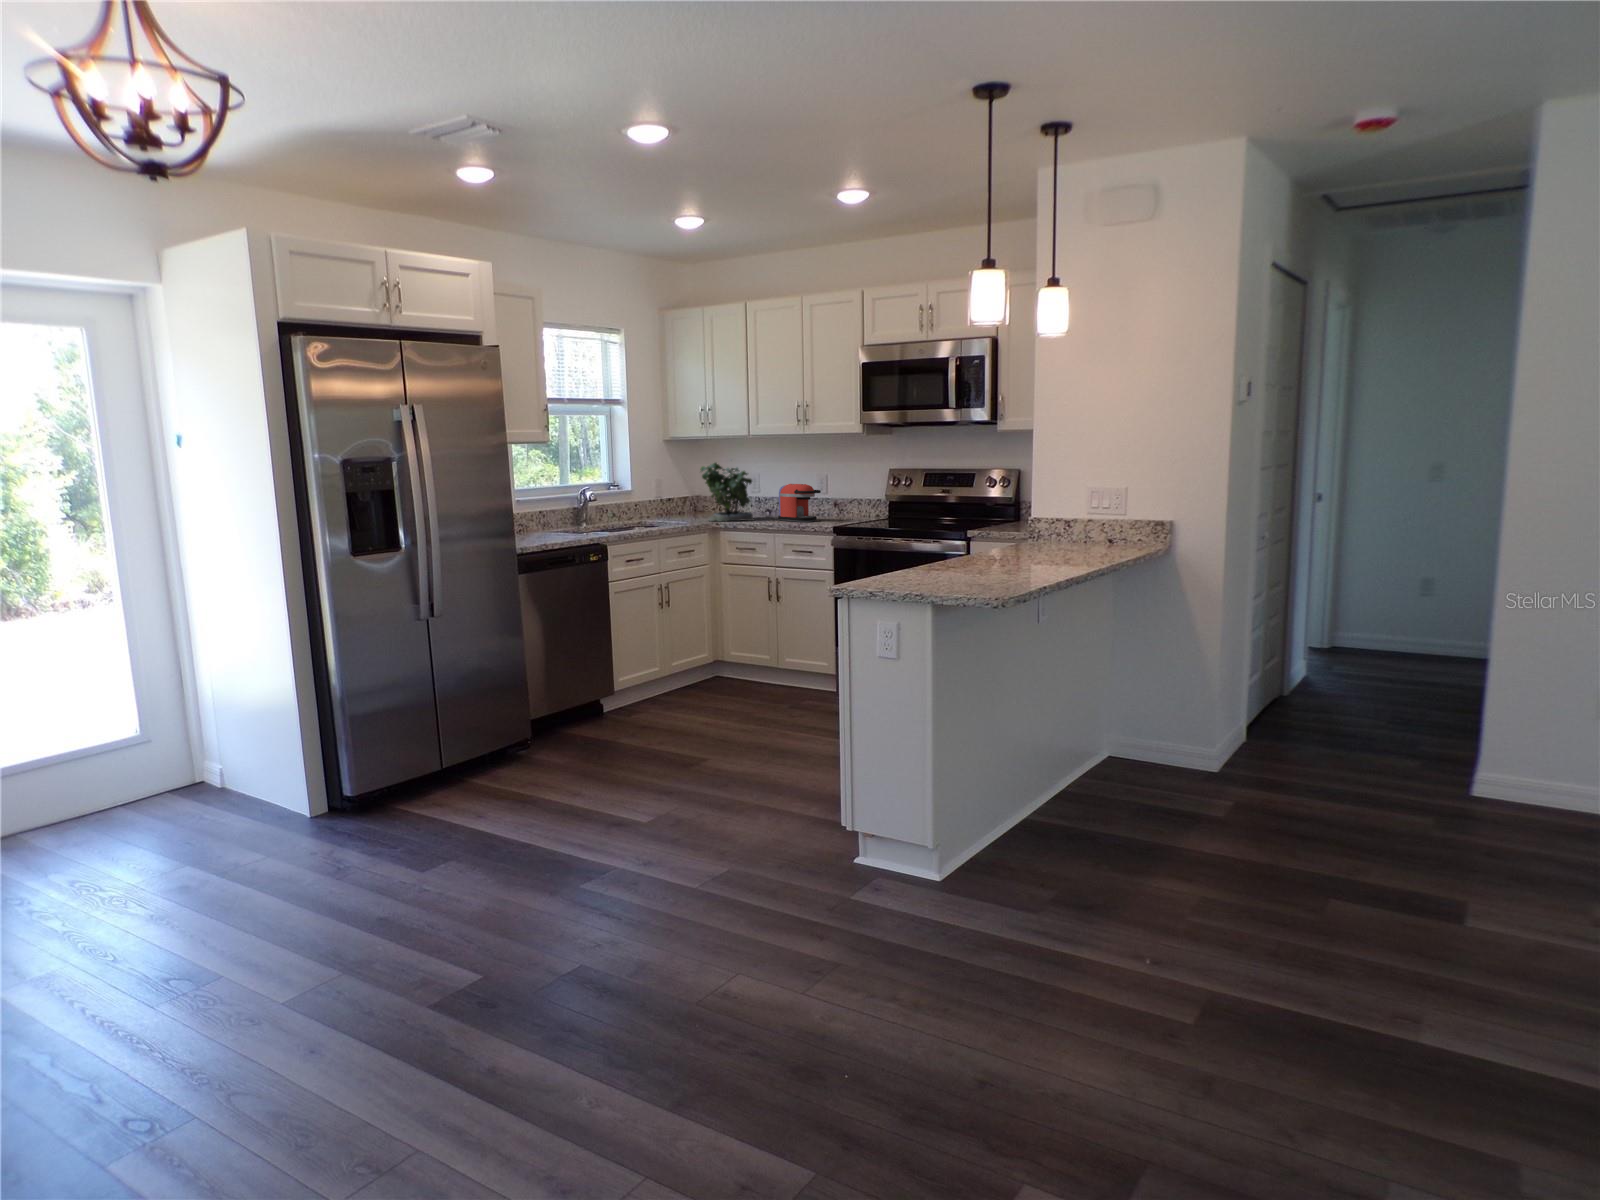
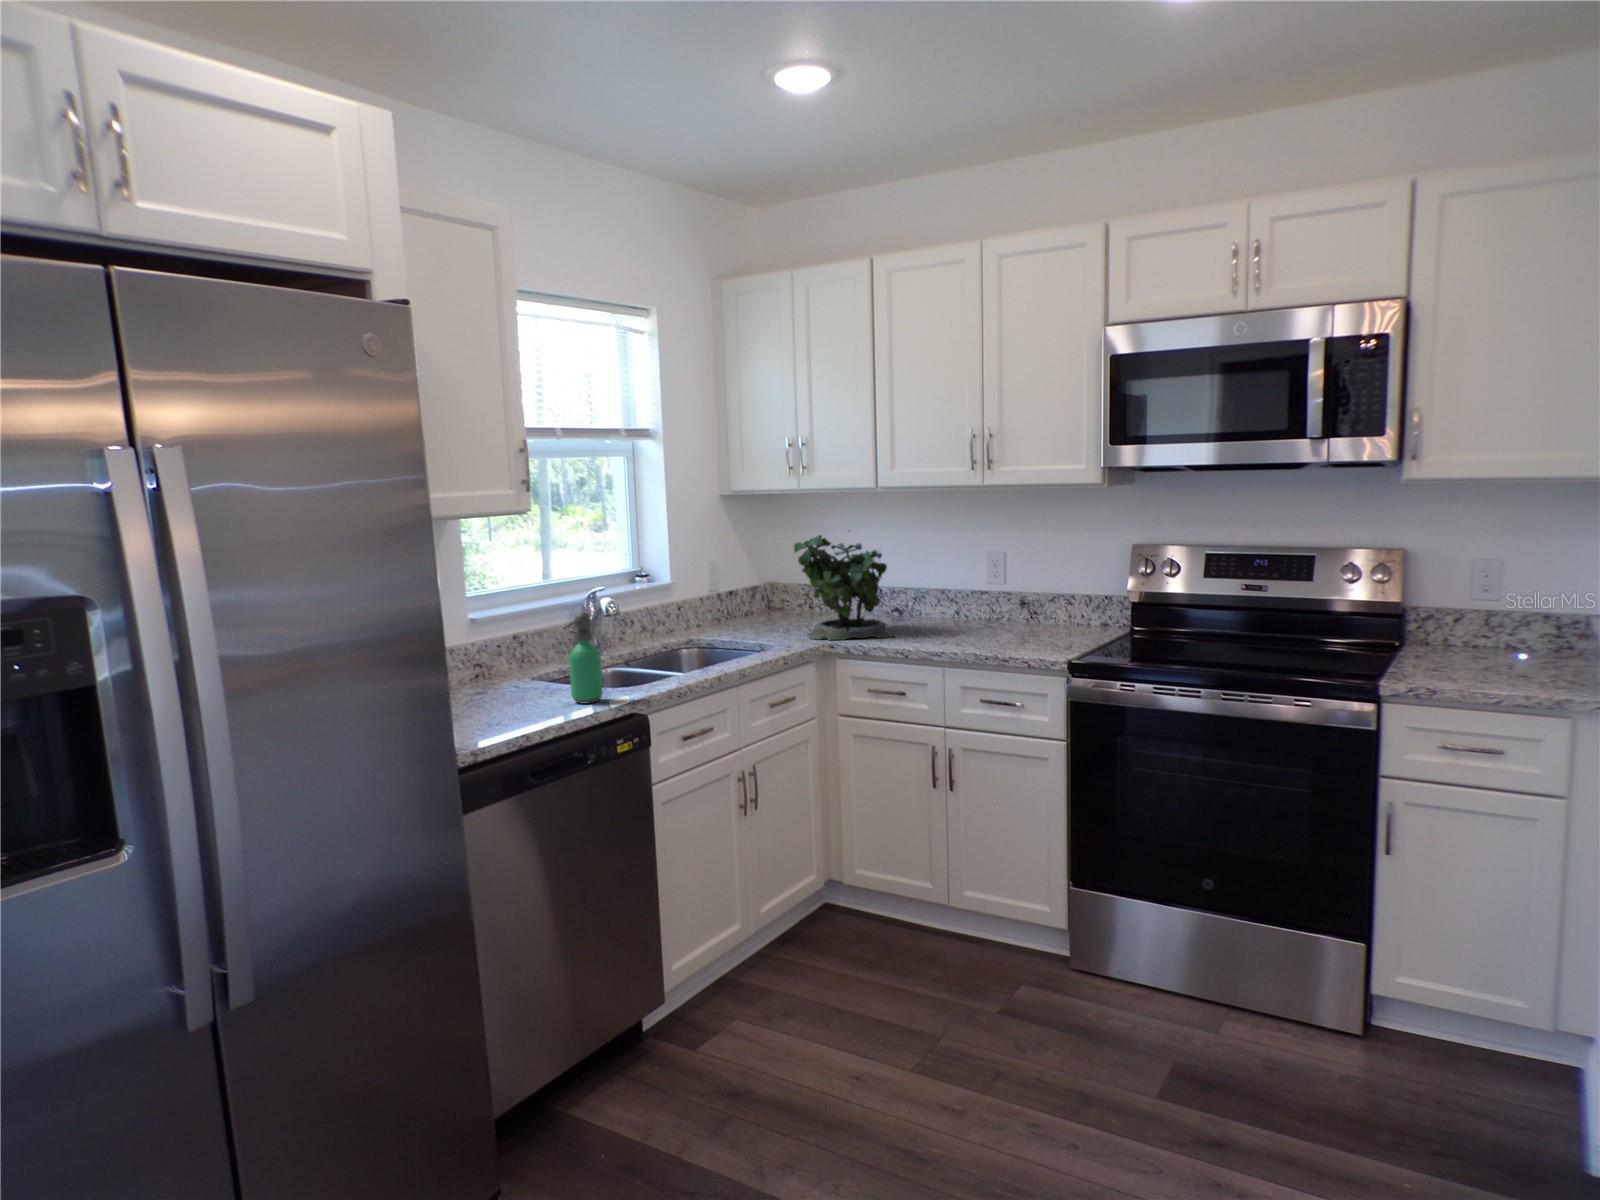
coffee maker: present [778,484,821,522] -> none [935,573,1021,643]
soap dispenser: none [568,492,586,537] -> present [568,612,603,703]

